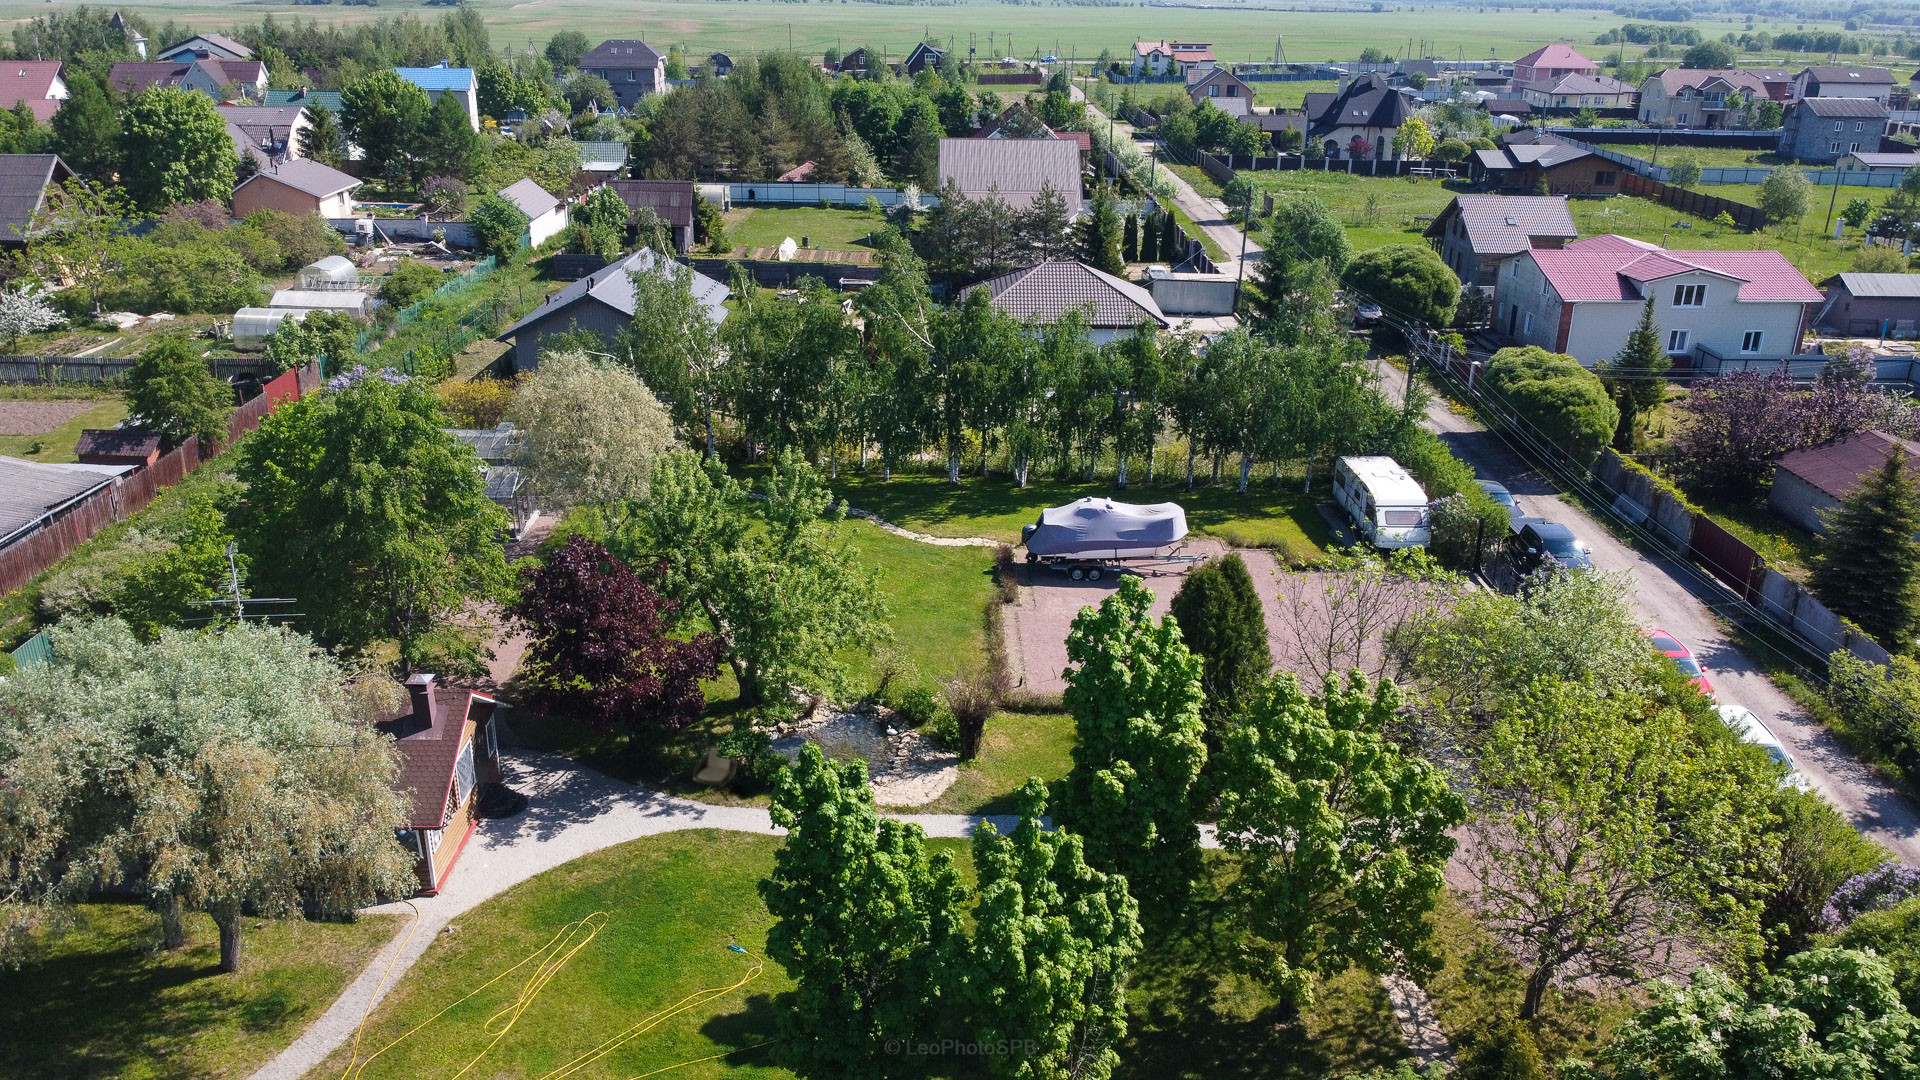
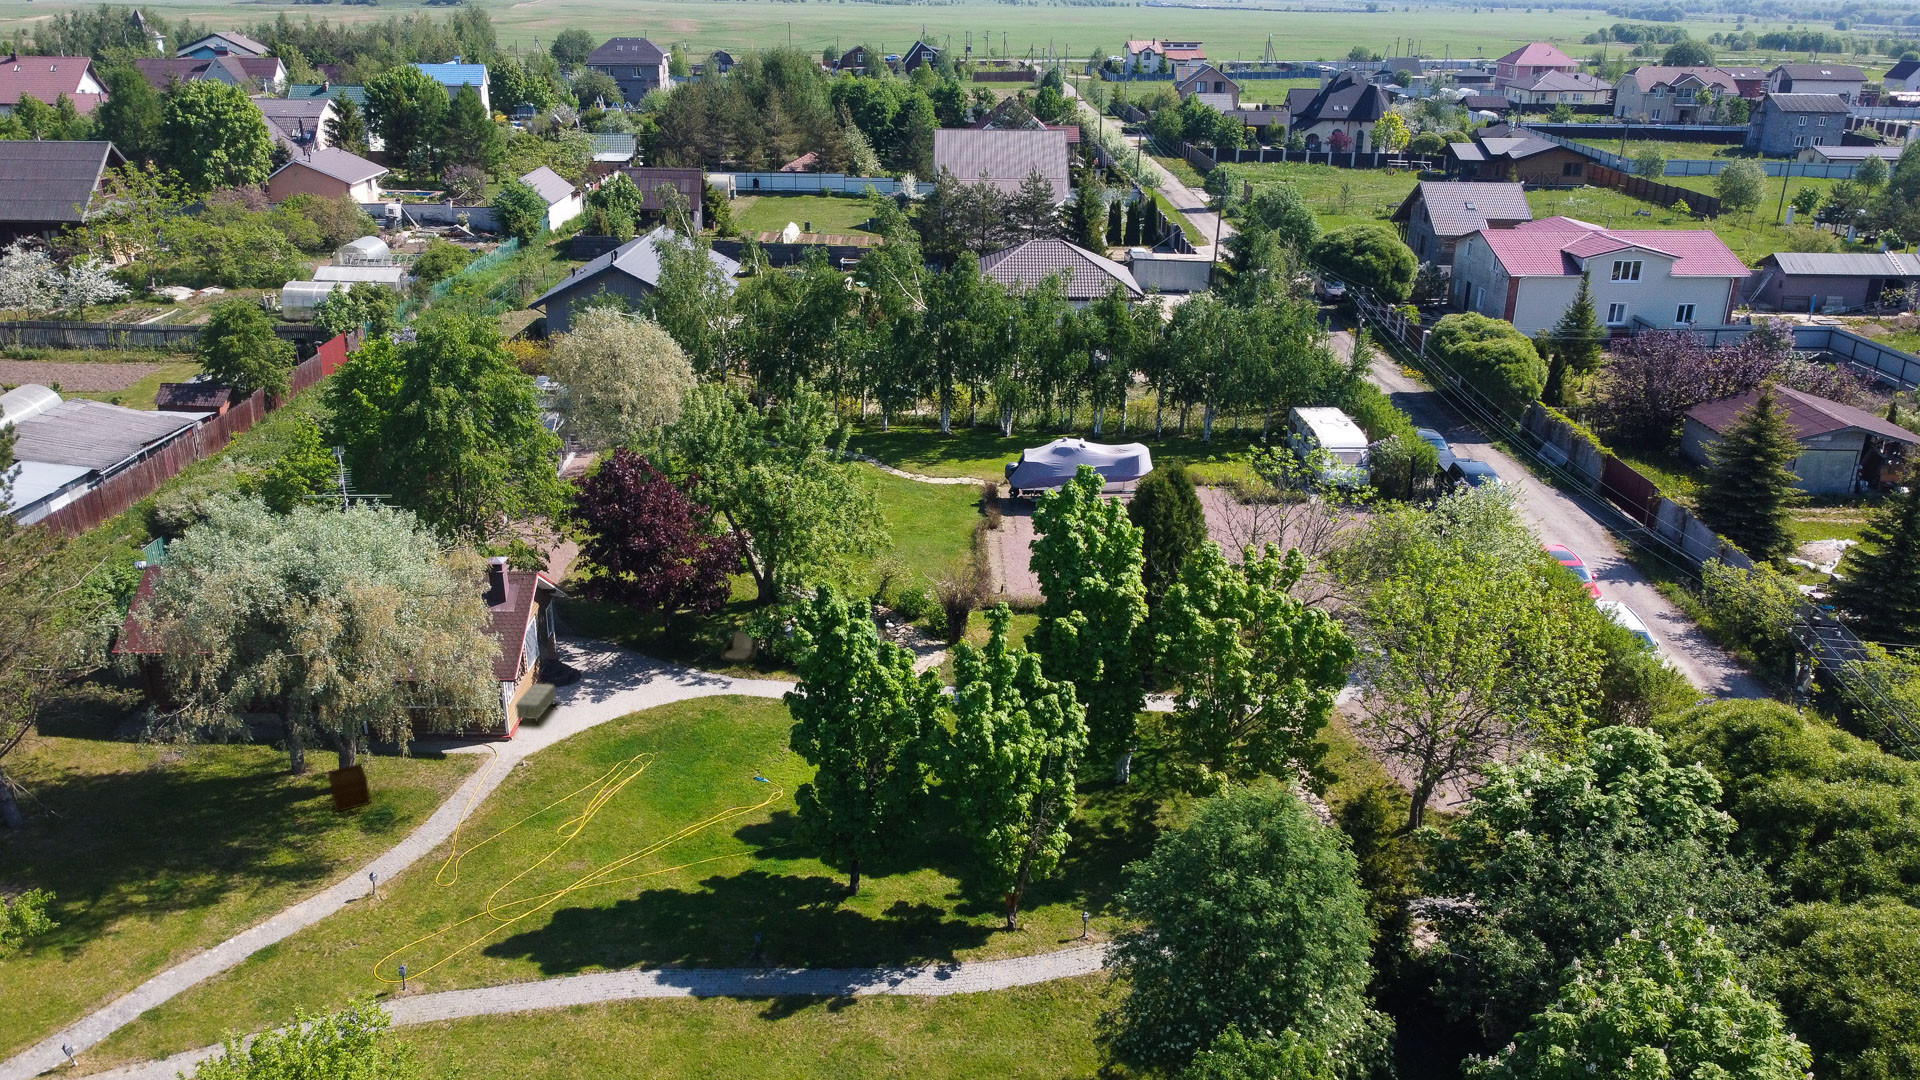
bench: none [447,817,497,870] -> present [515,684,556,724]
wooden crate: none [213,933,265,995] -> present [328,764,371,811]

